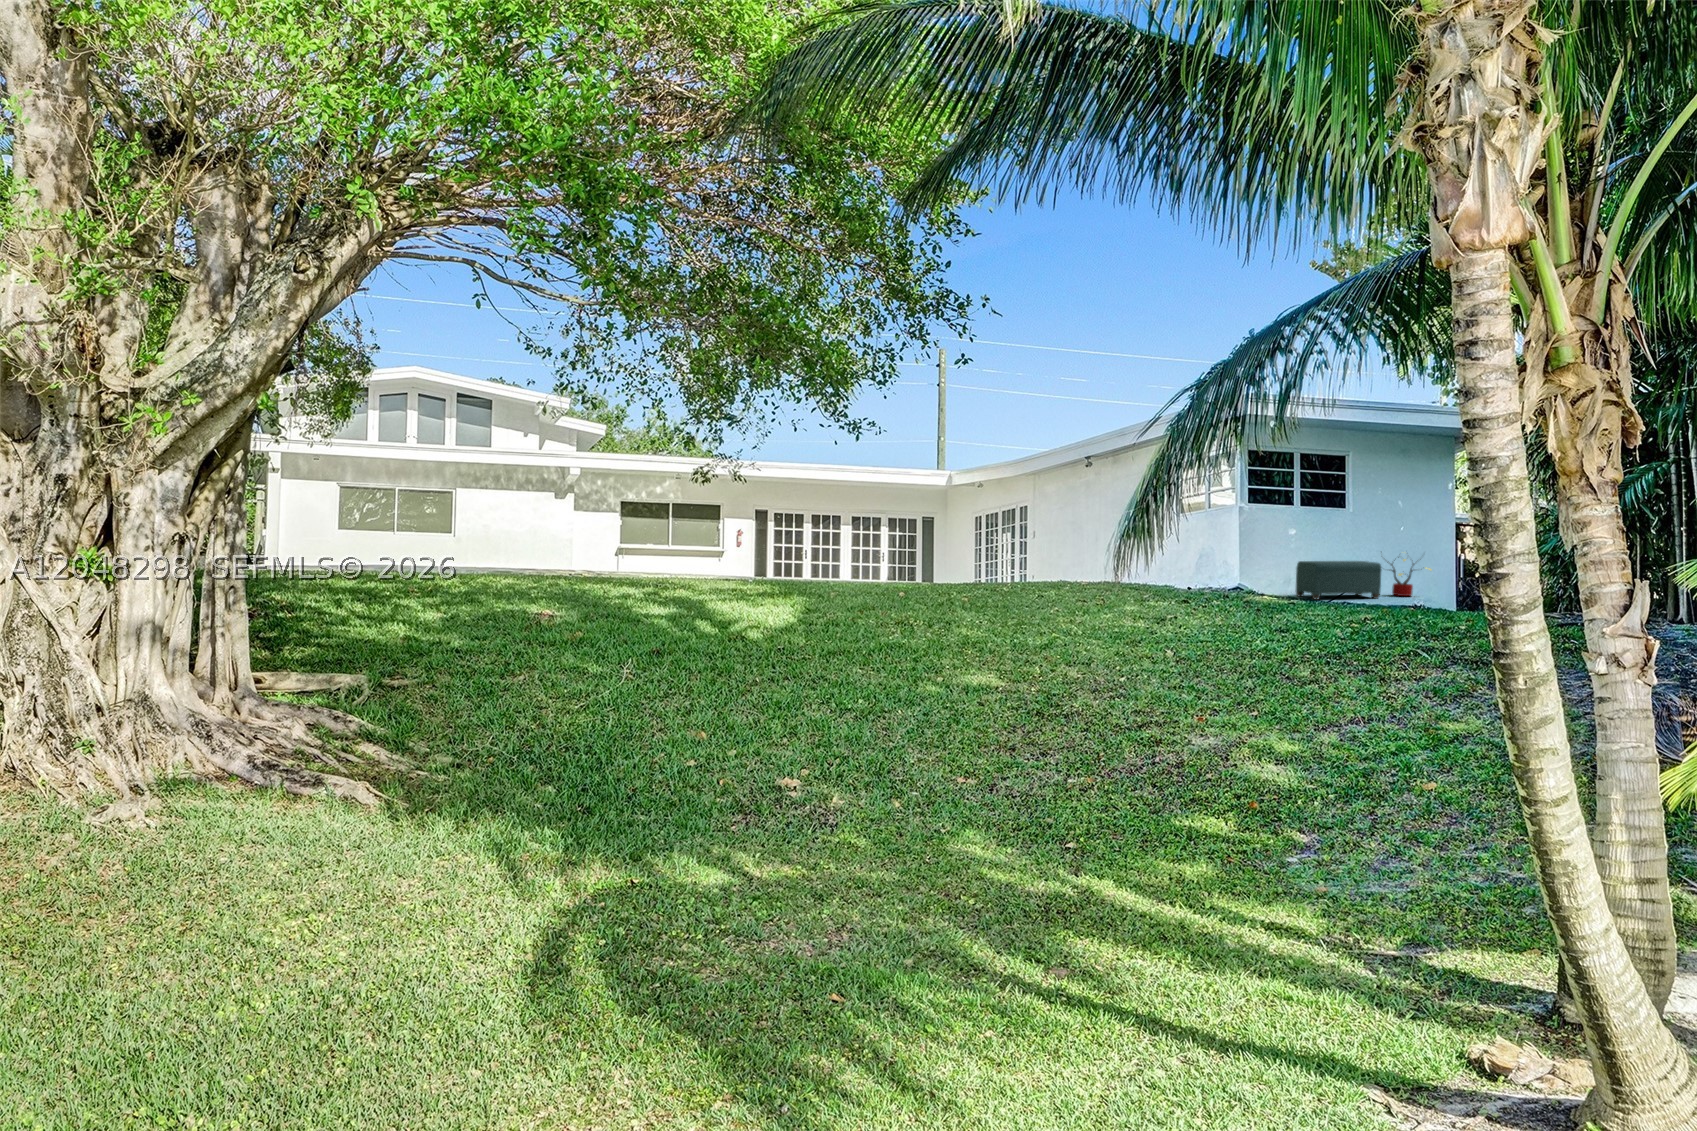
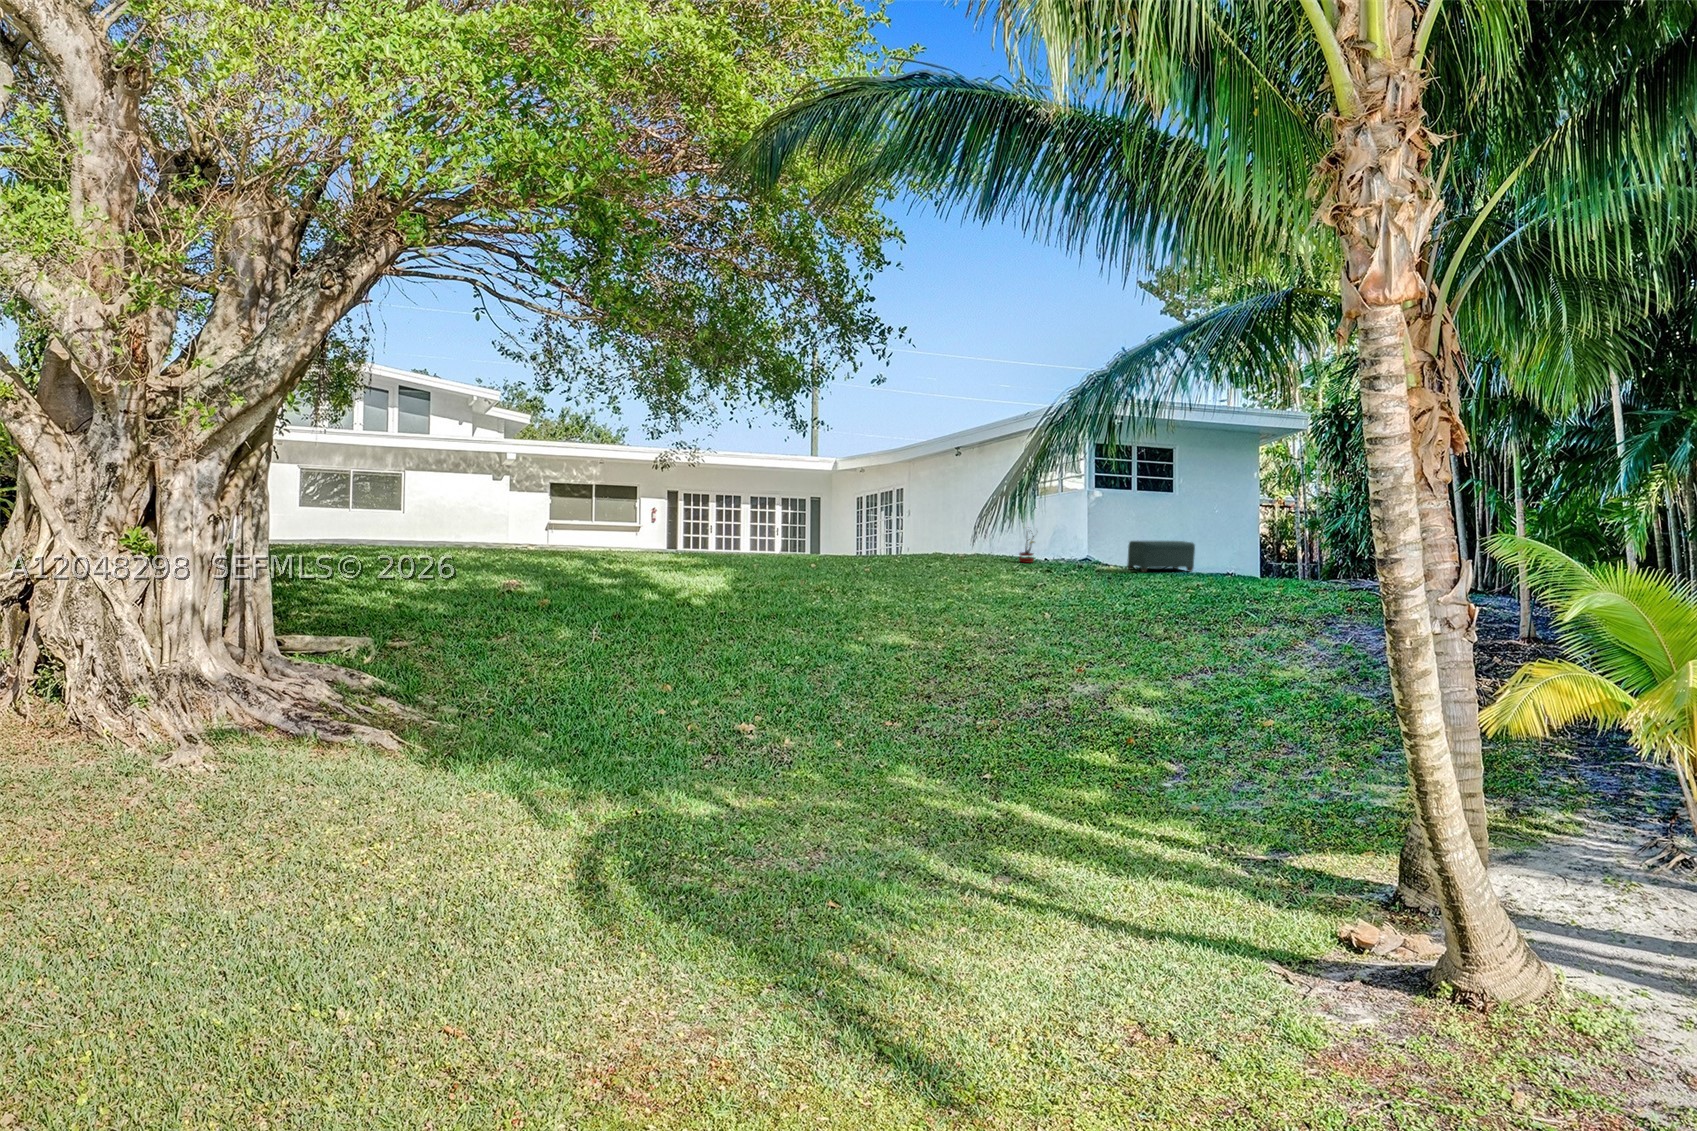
decorative plant: present [1387,557,1414,596] -> present [1019,530,1034,563]

